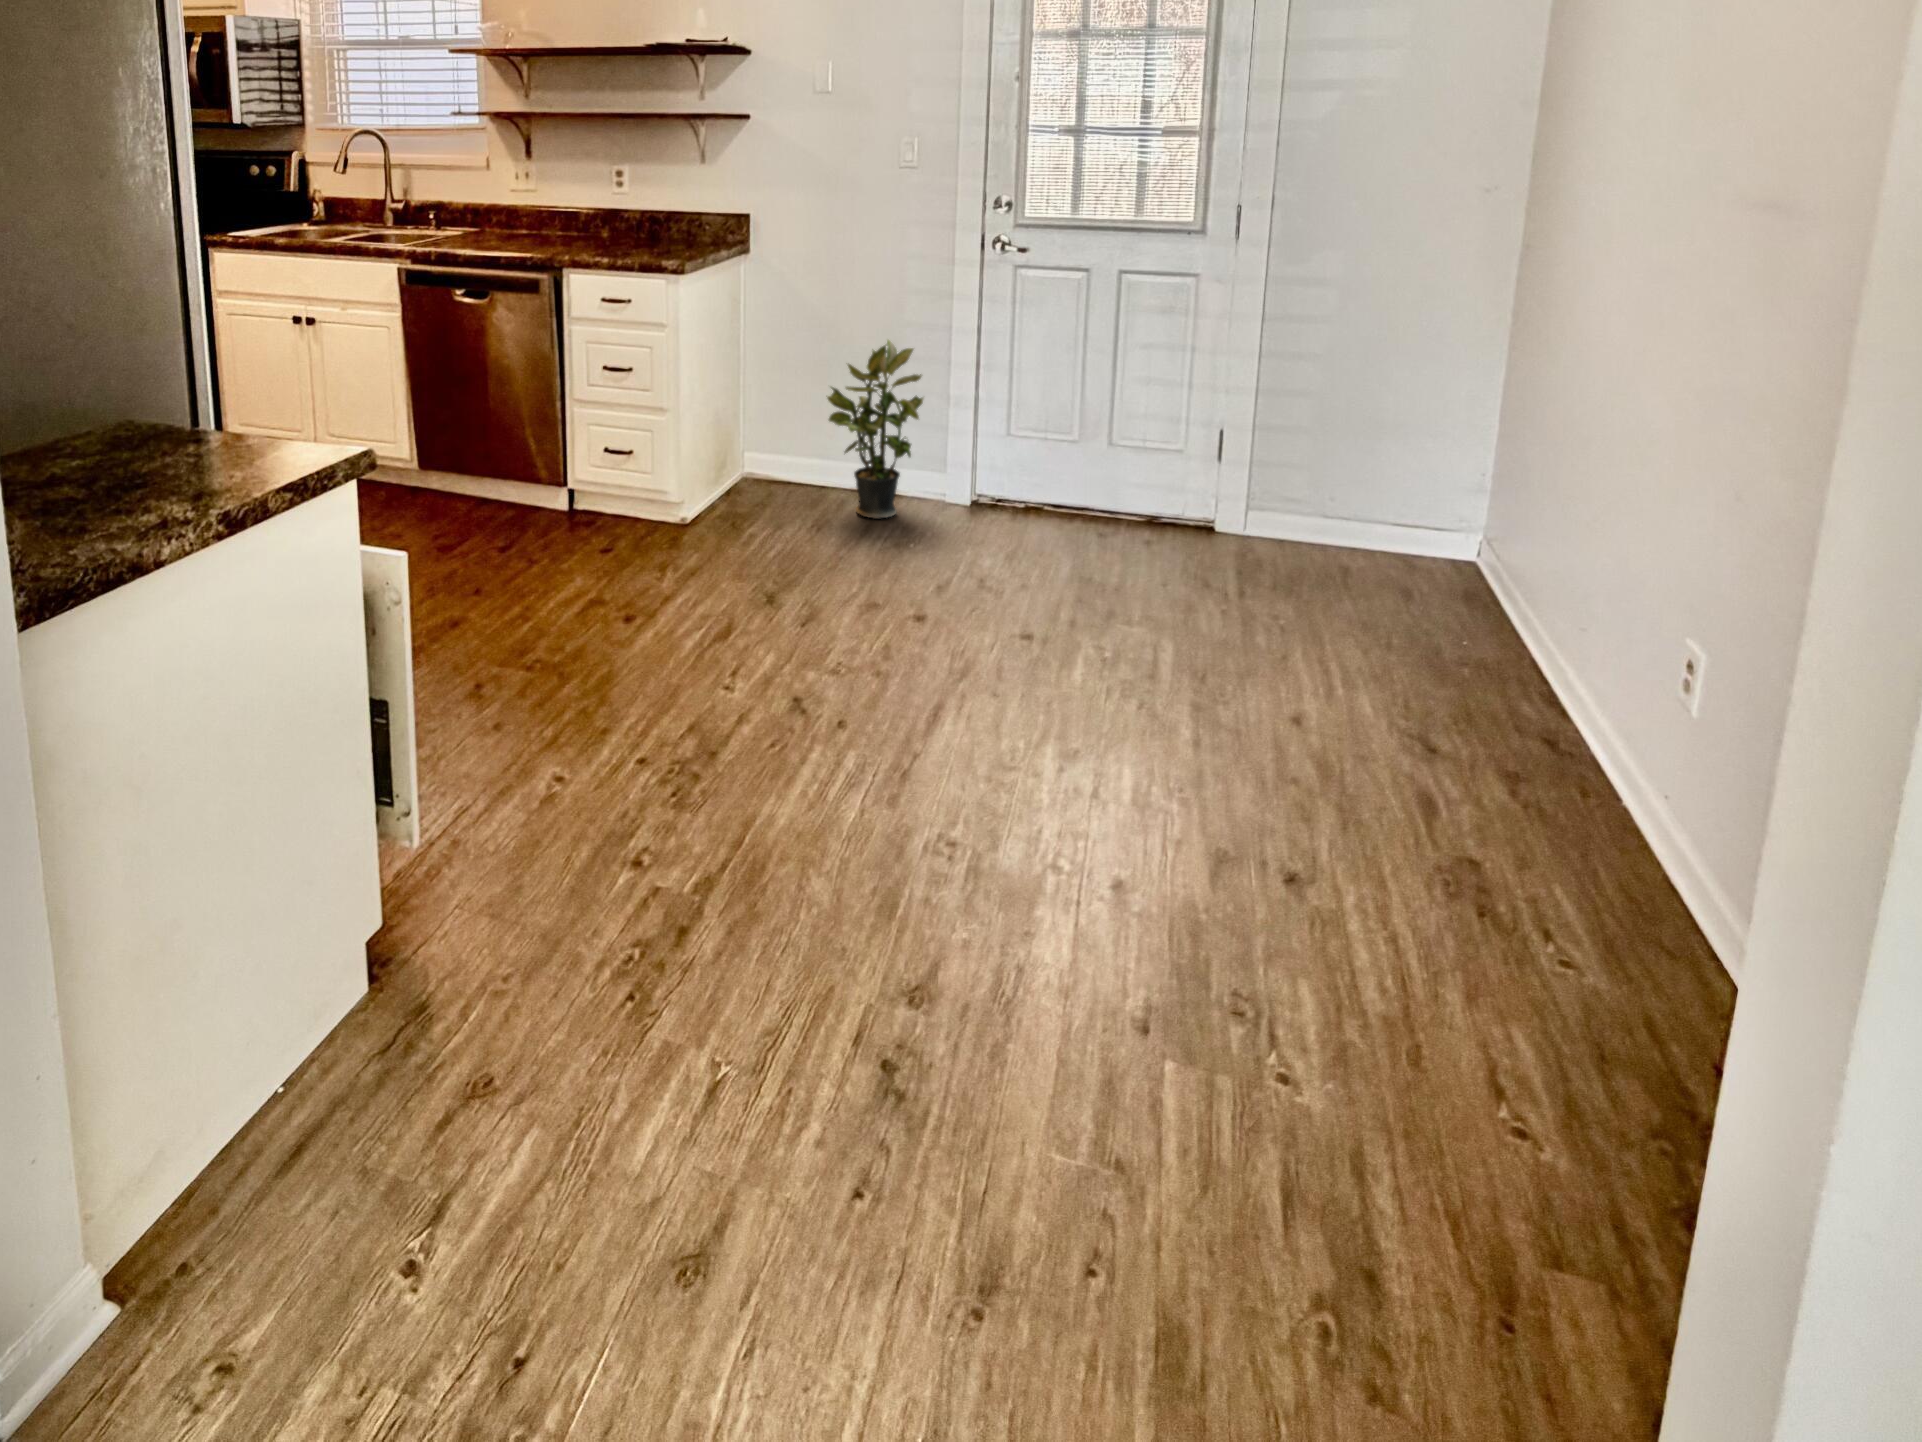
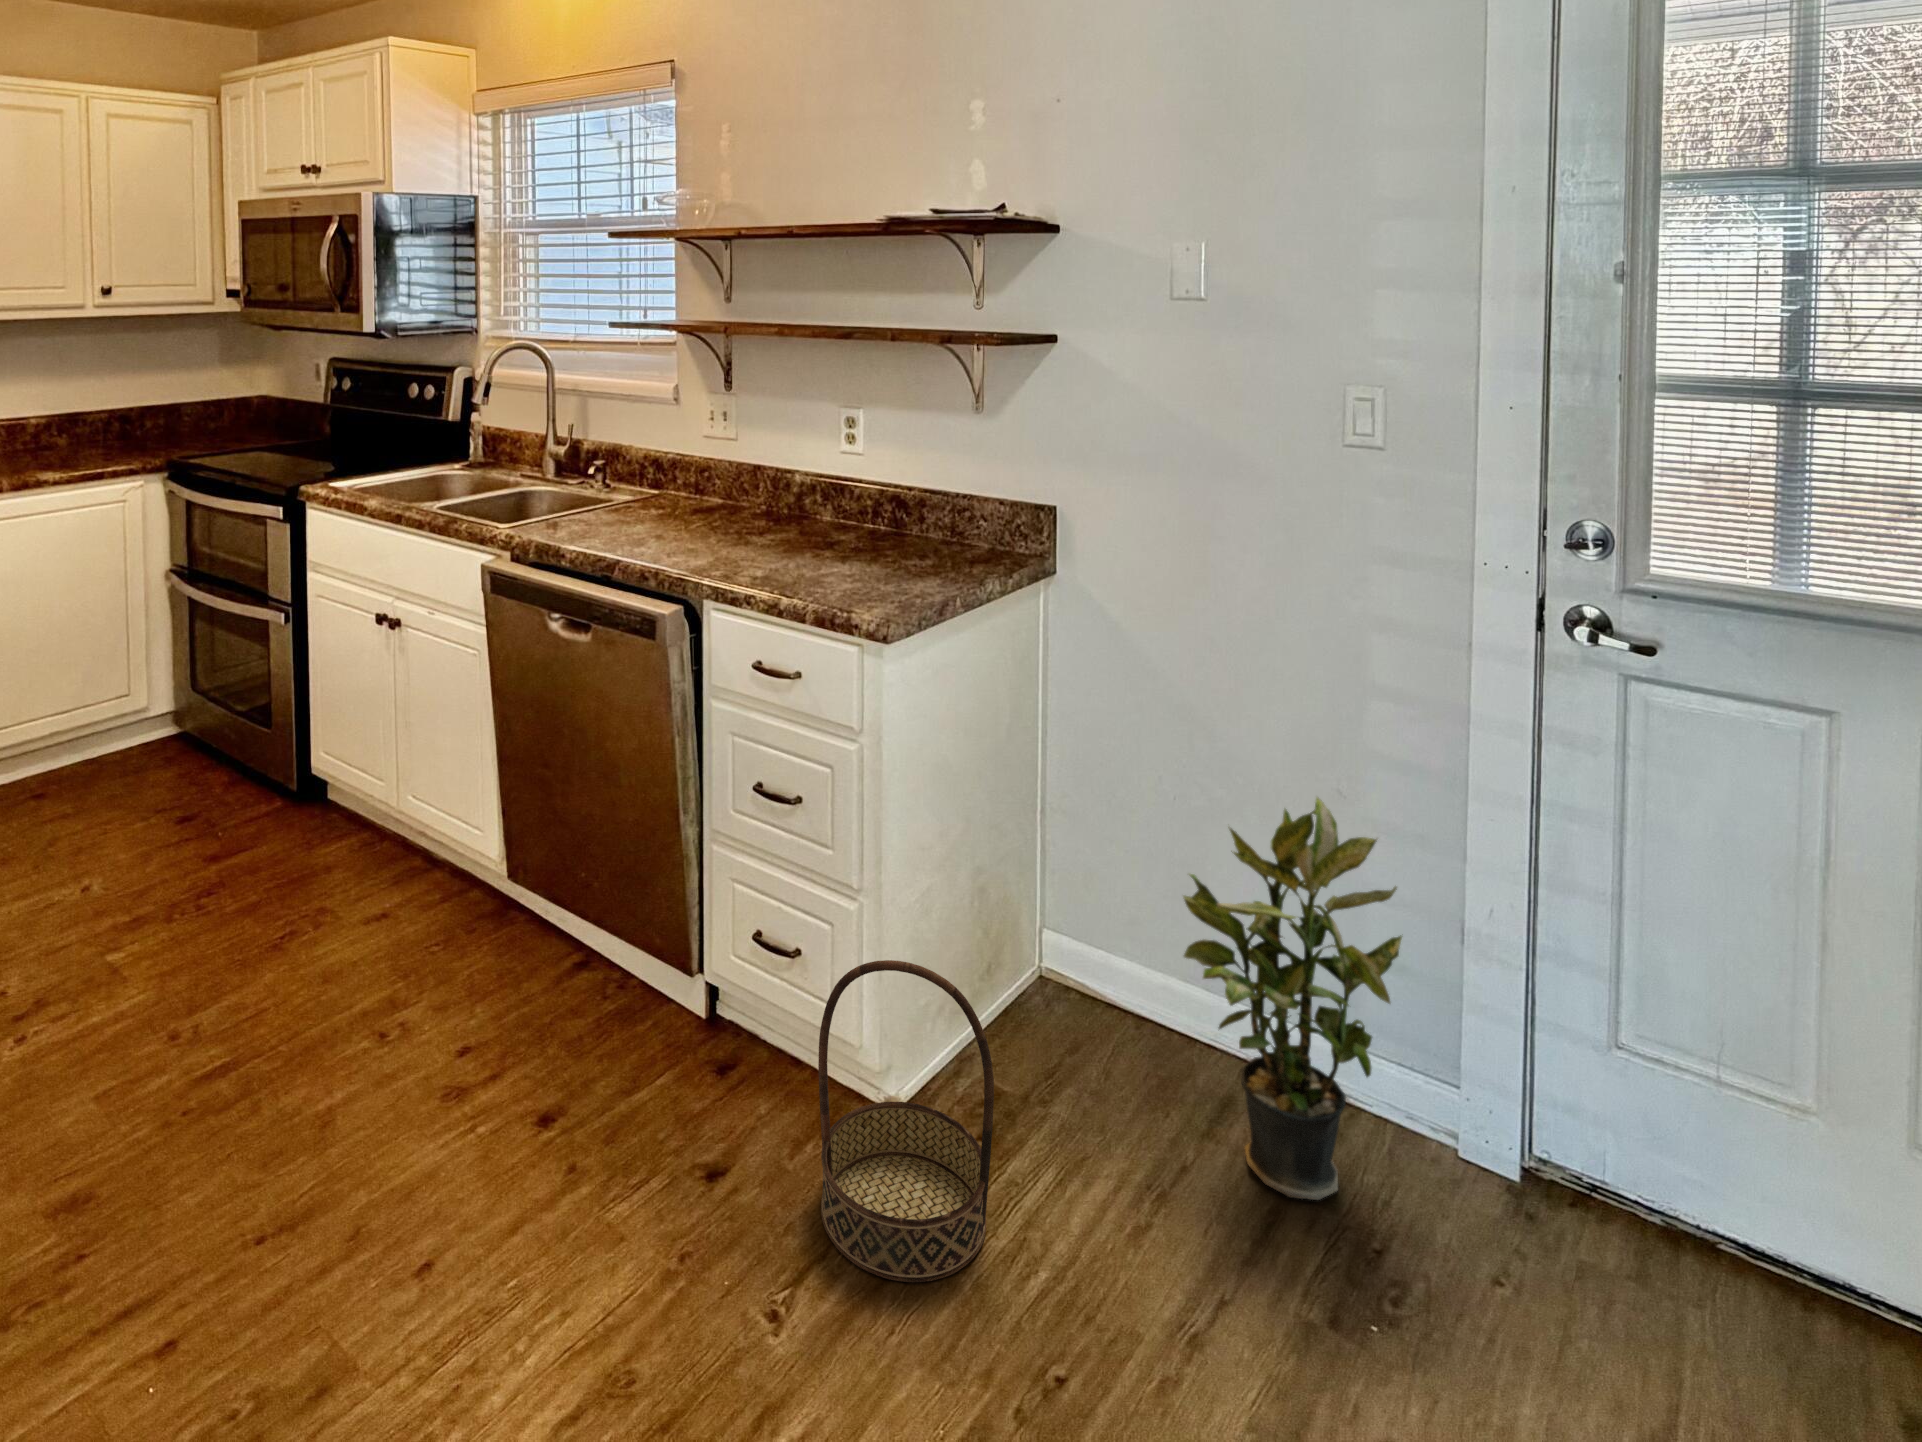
basket: none [660,426,748,563] -> present [818,960,994,1282]

